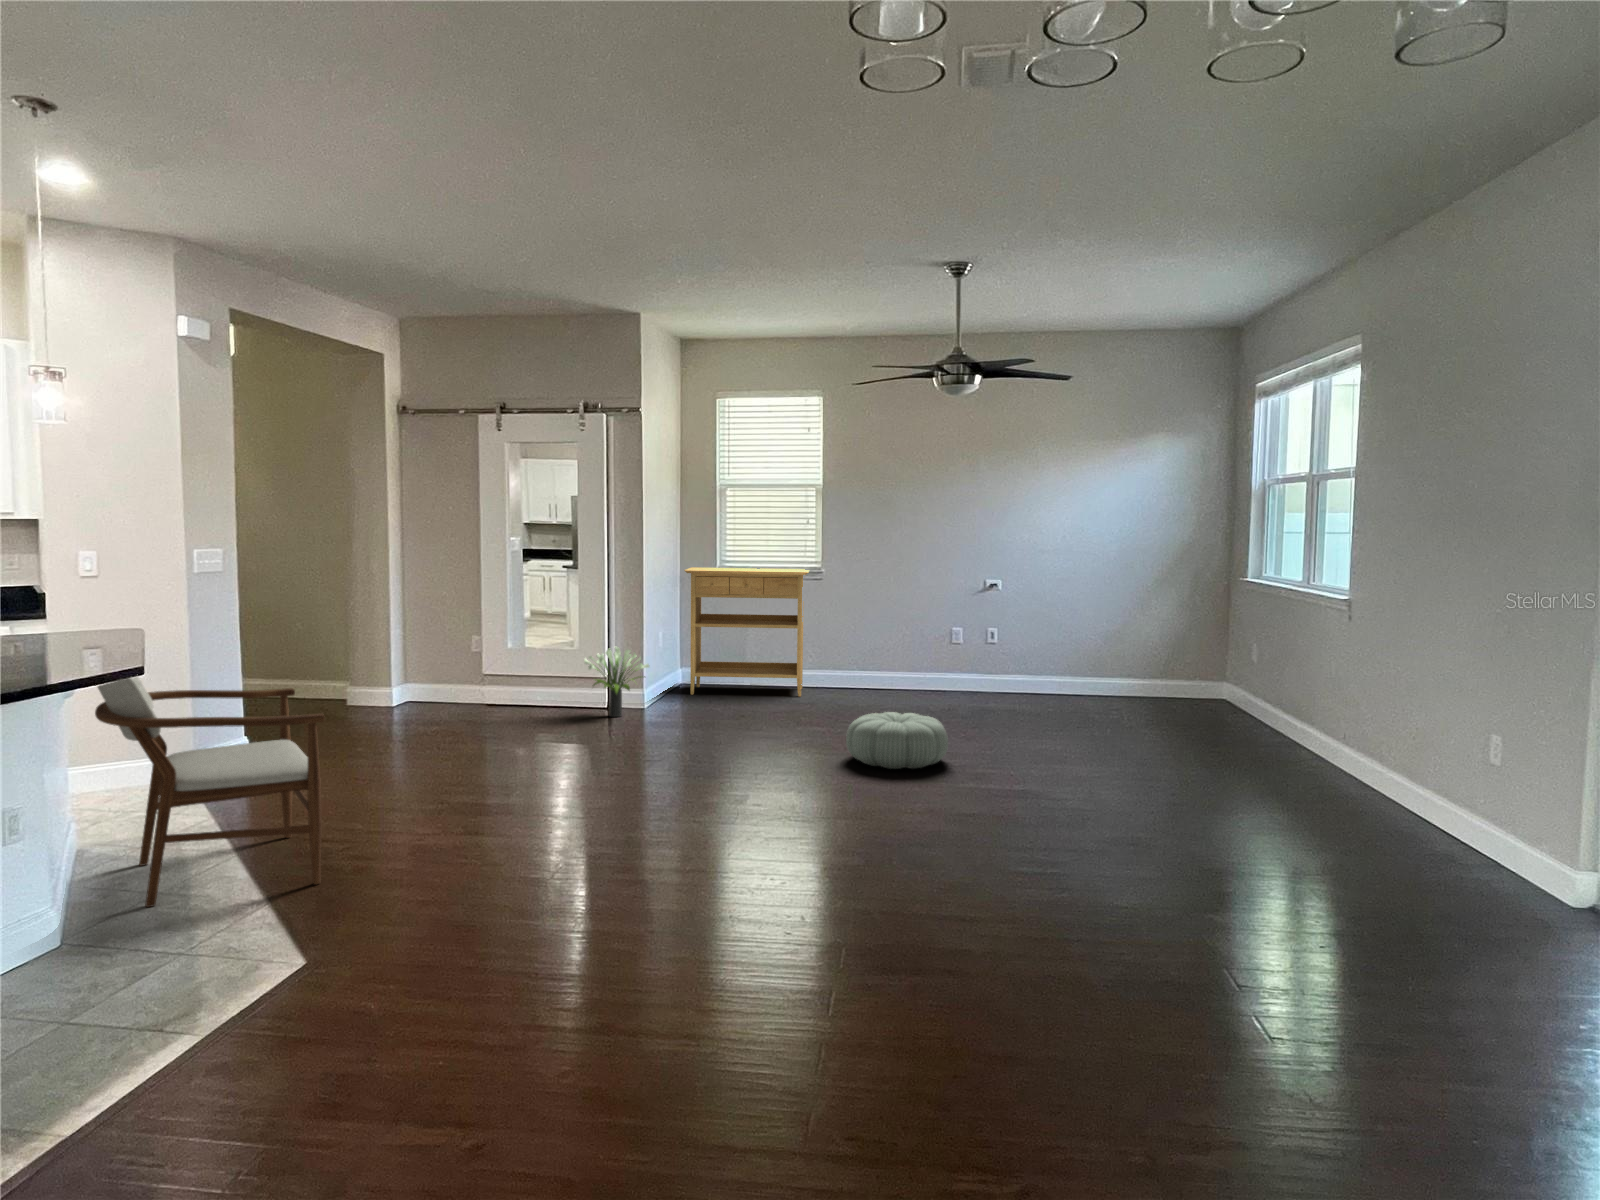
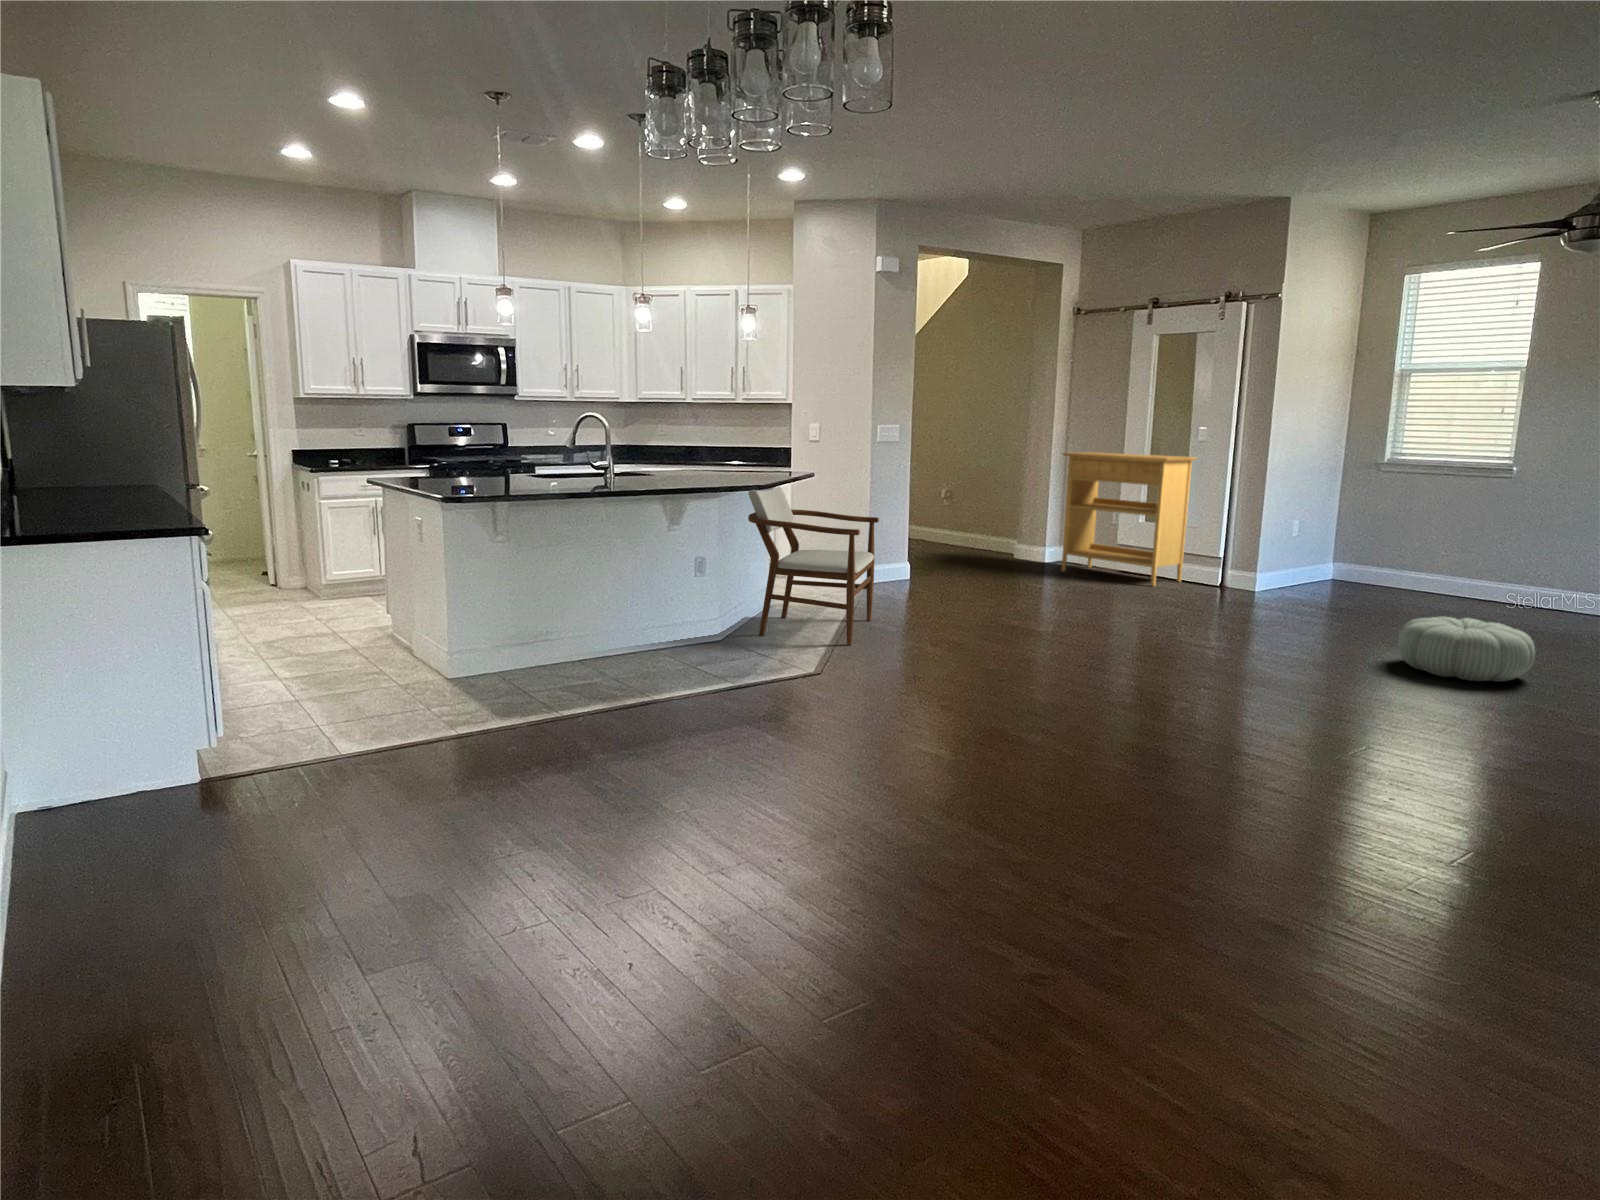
console table: present [684,568,809,697] -> present [1062,452,1197,586]
potted plant: present [584,647,649,717] -> none [1192,528,1258,594]

